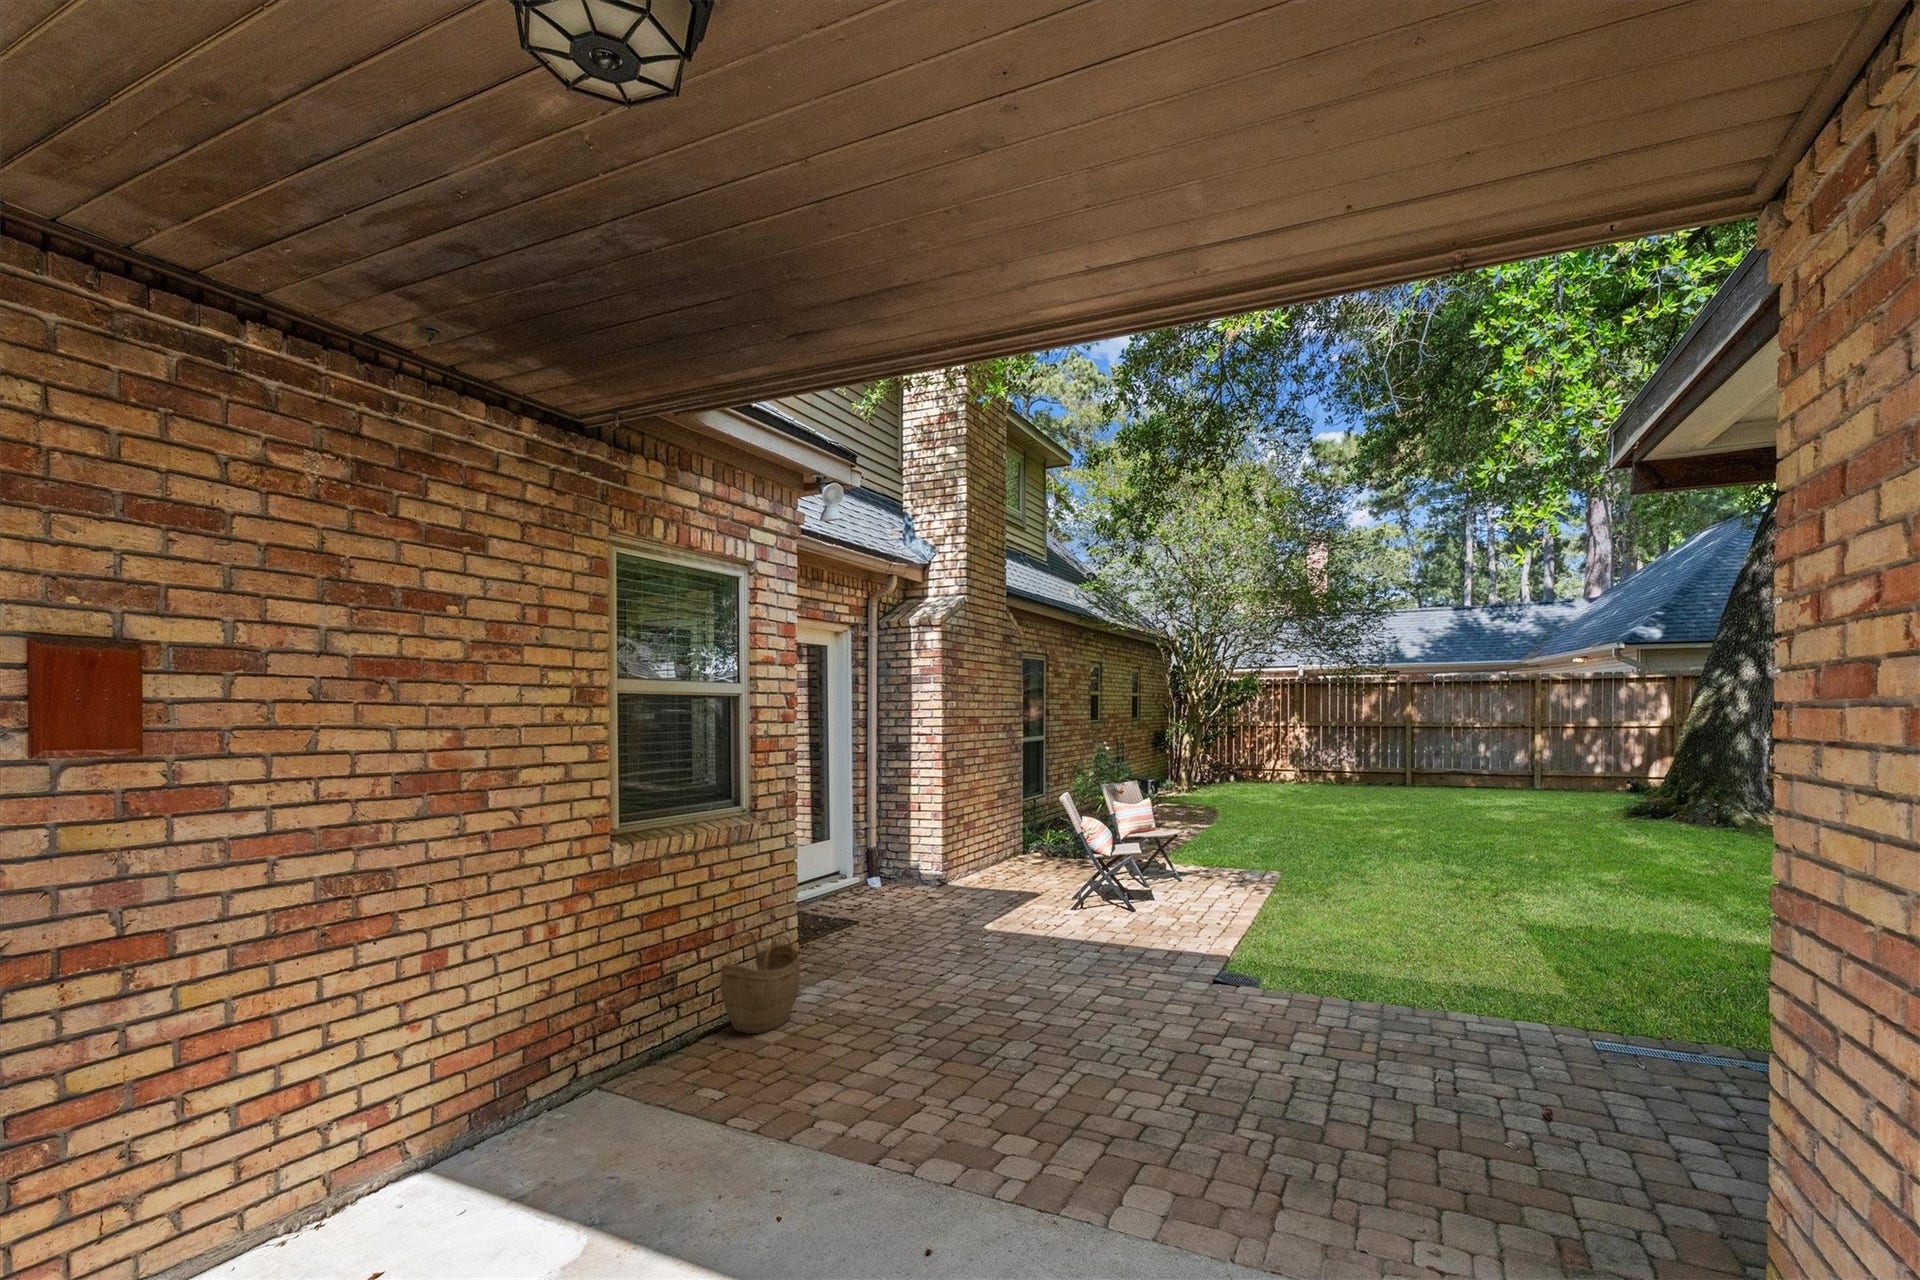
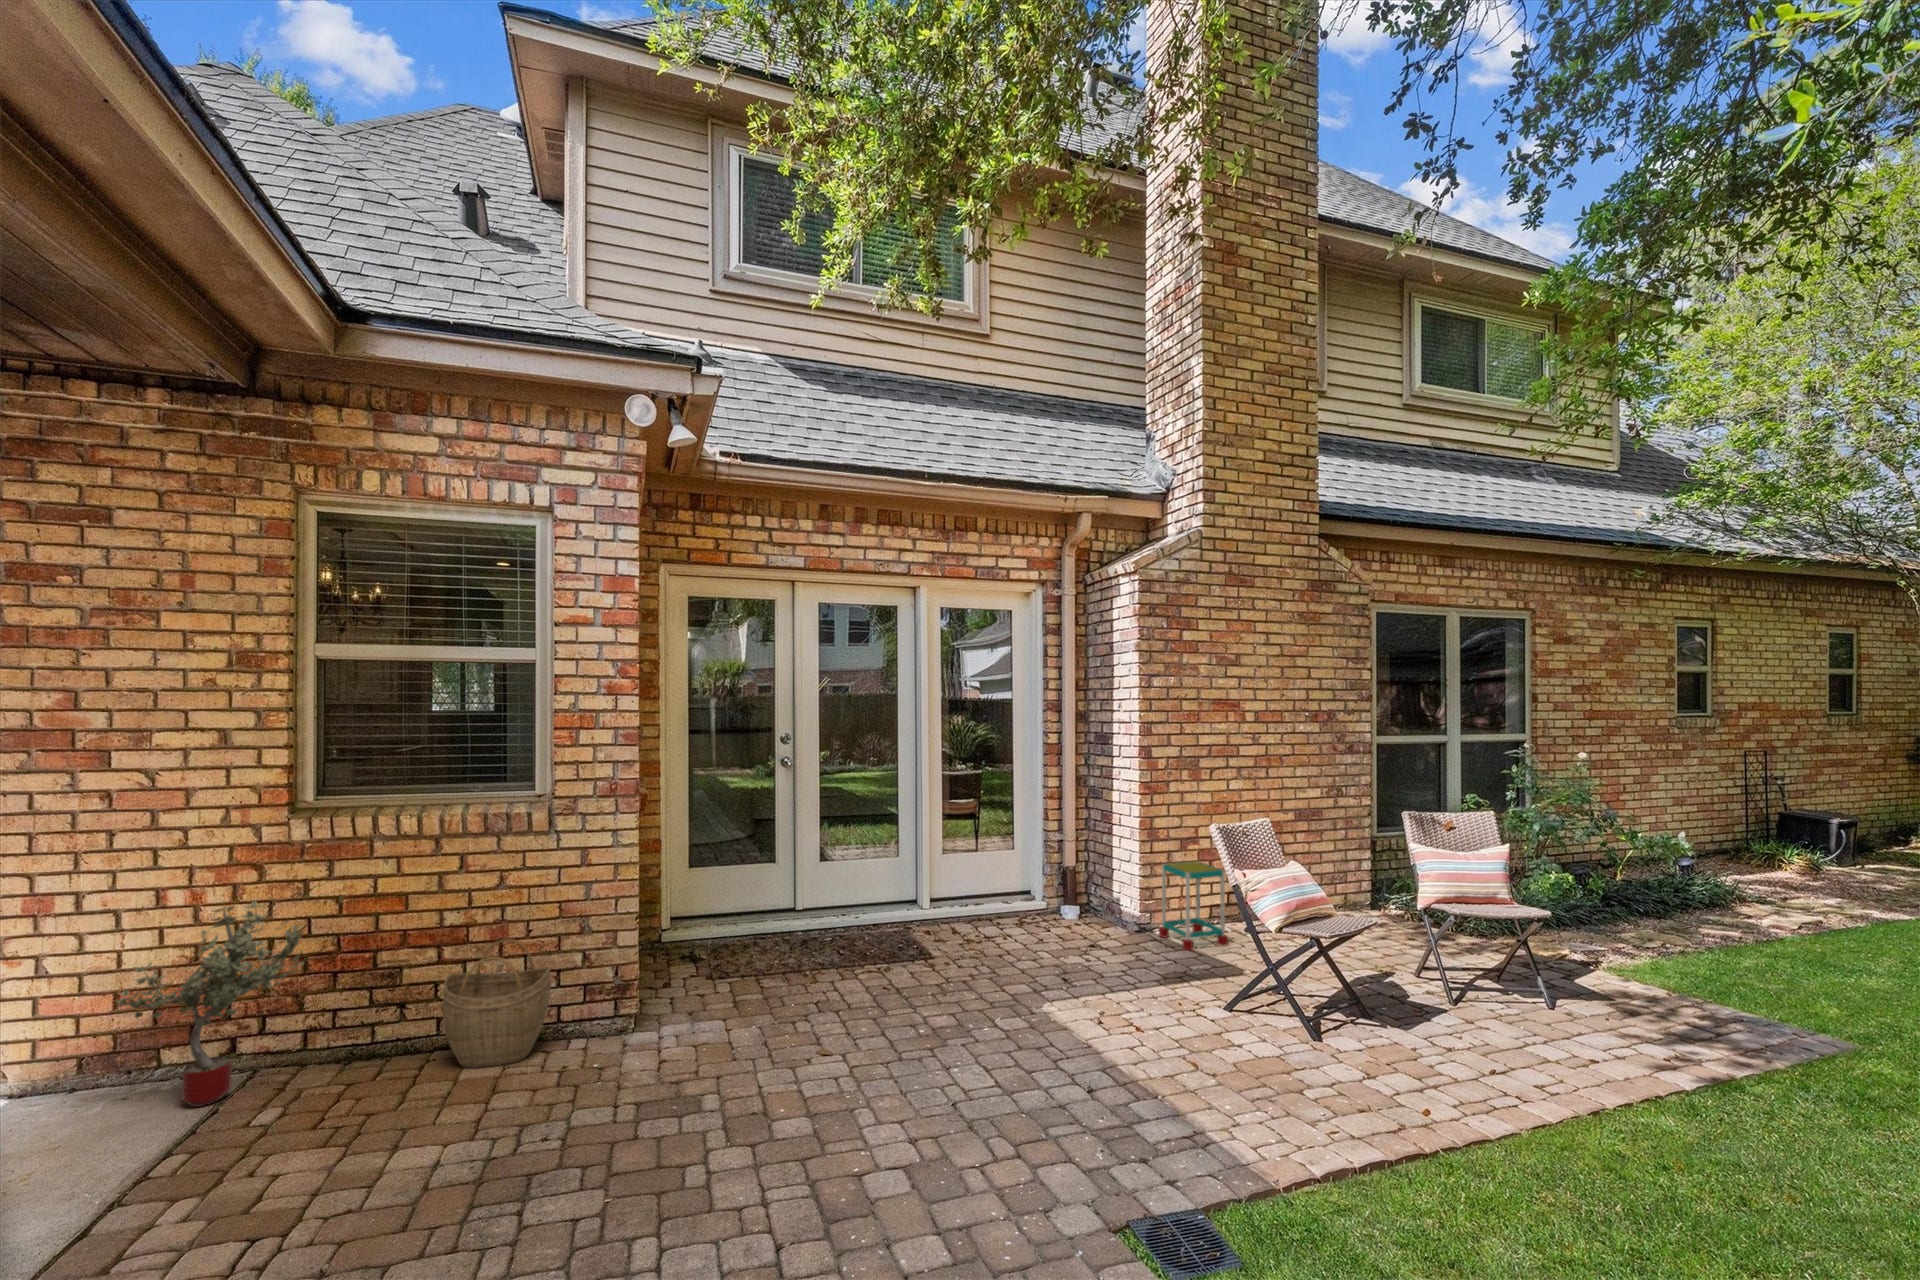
side table: none [959,828,1003,886] -> present [1159,861,1228,950]
potted tree: none [564,916,691,1109] -> present [117,901,304,1107]

